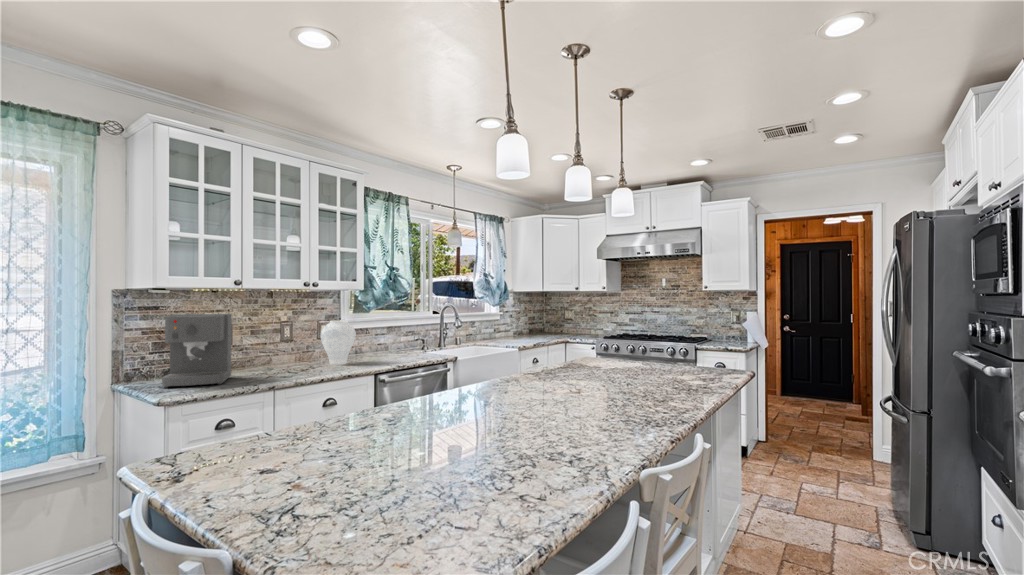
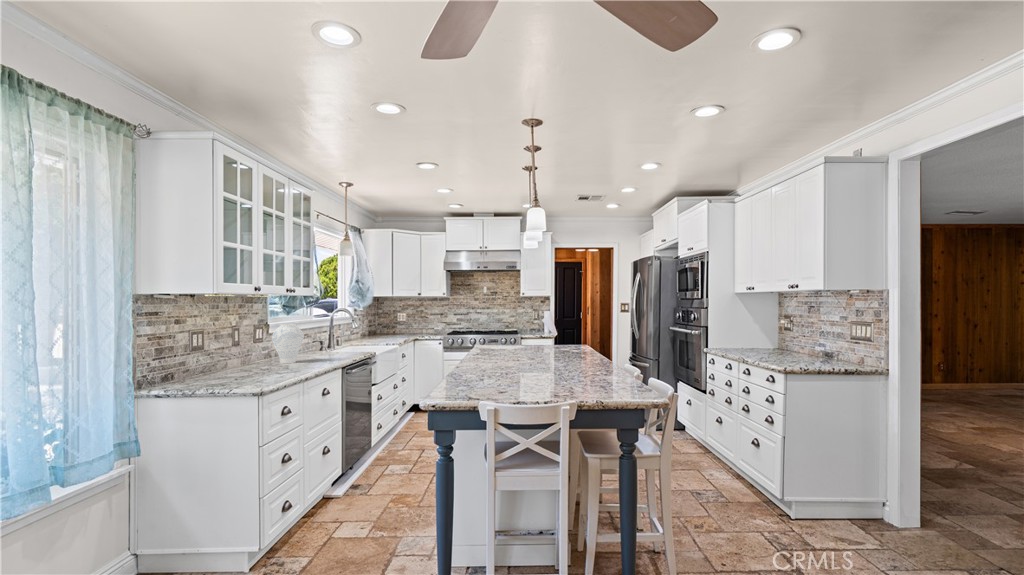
coffee maker: present [162,314,232,388] -> none [184,319,253,385]

